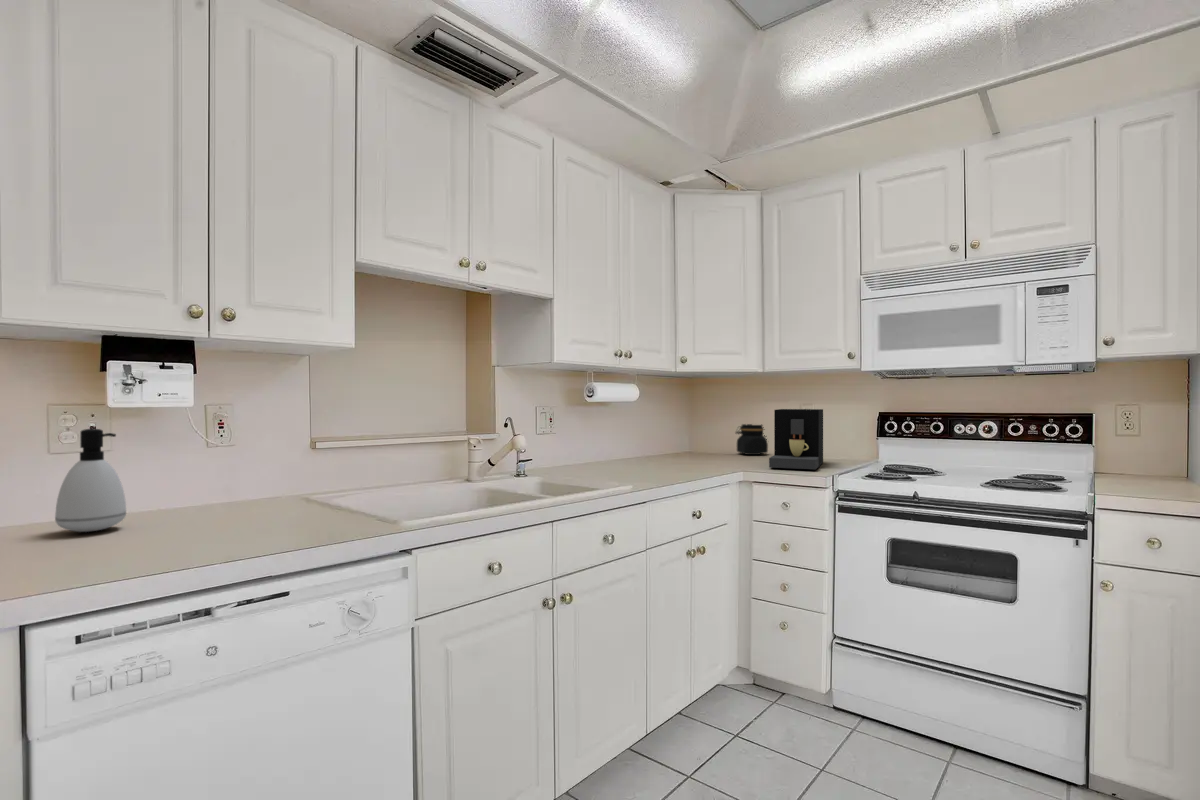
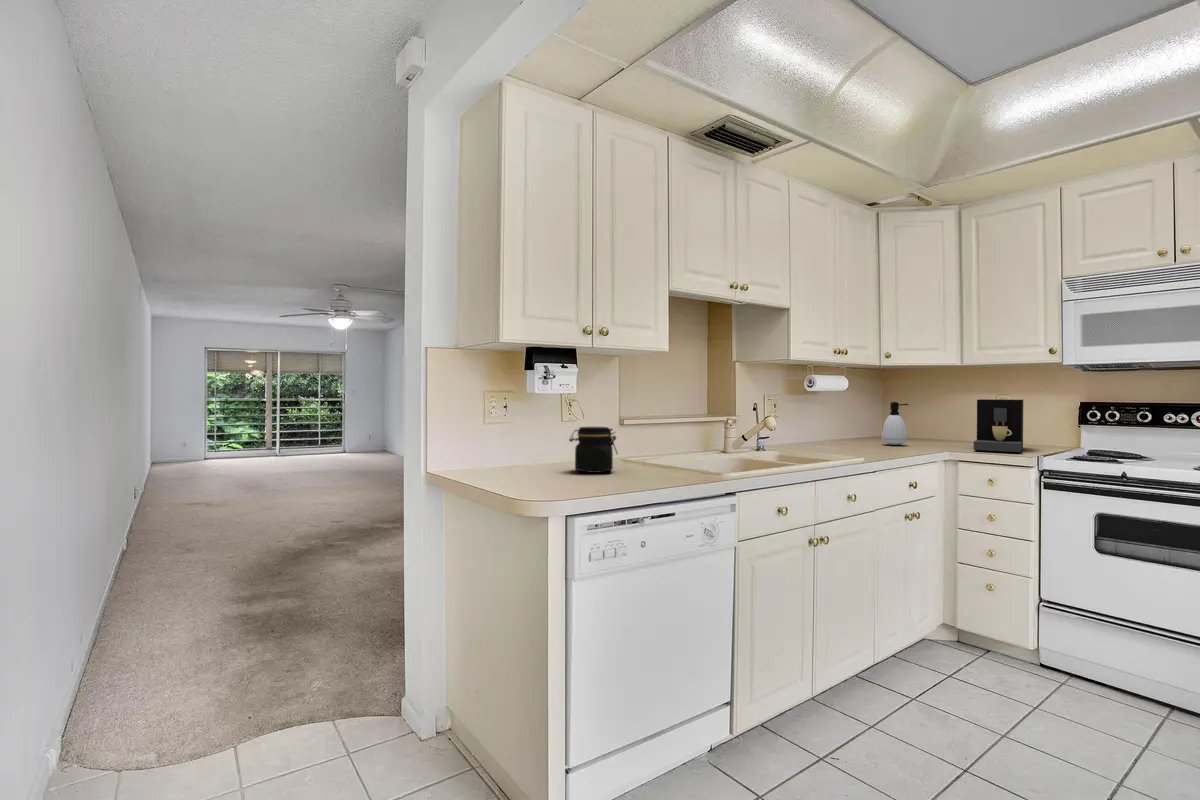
jar: present [736,424,768,455] -> present [569,427,618,473]
soap dispenser: present [55,429,126,532] -> present [882,402,908,445]

